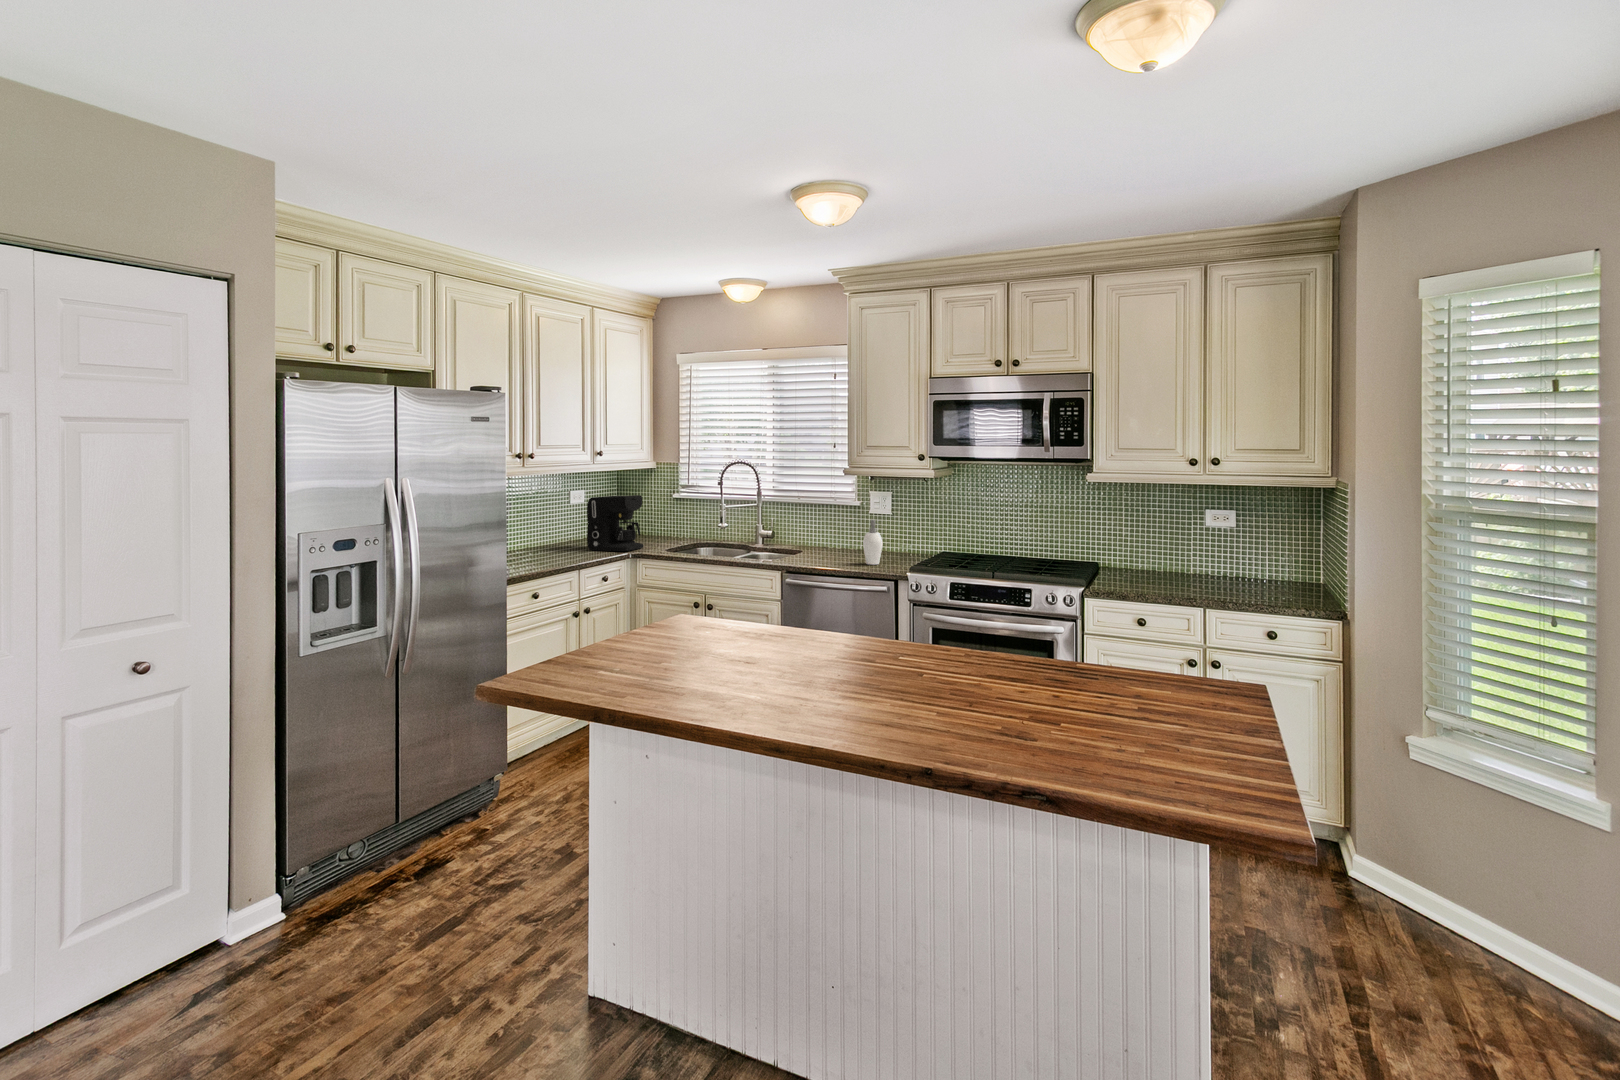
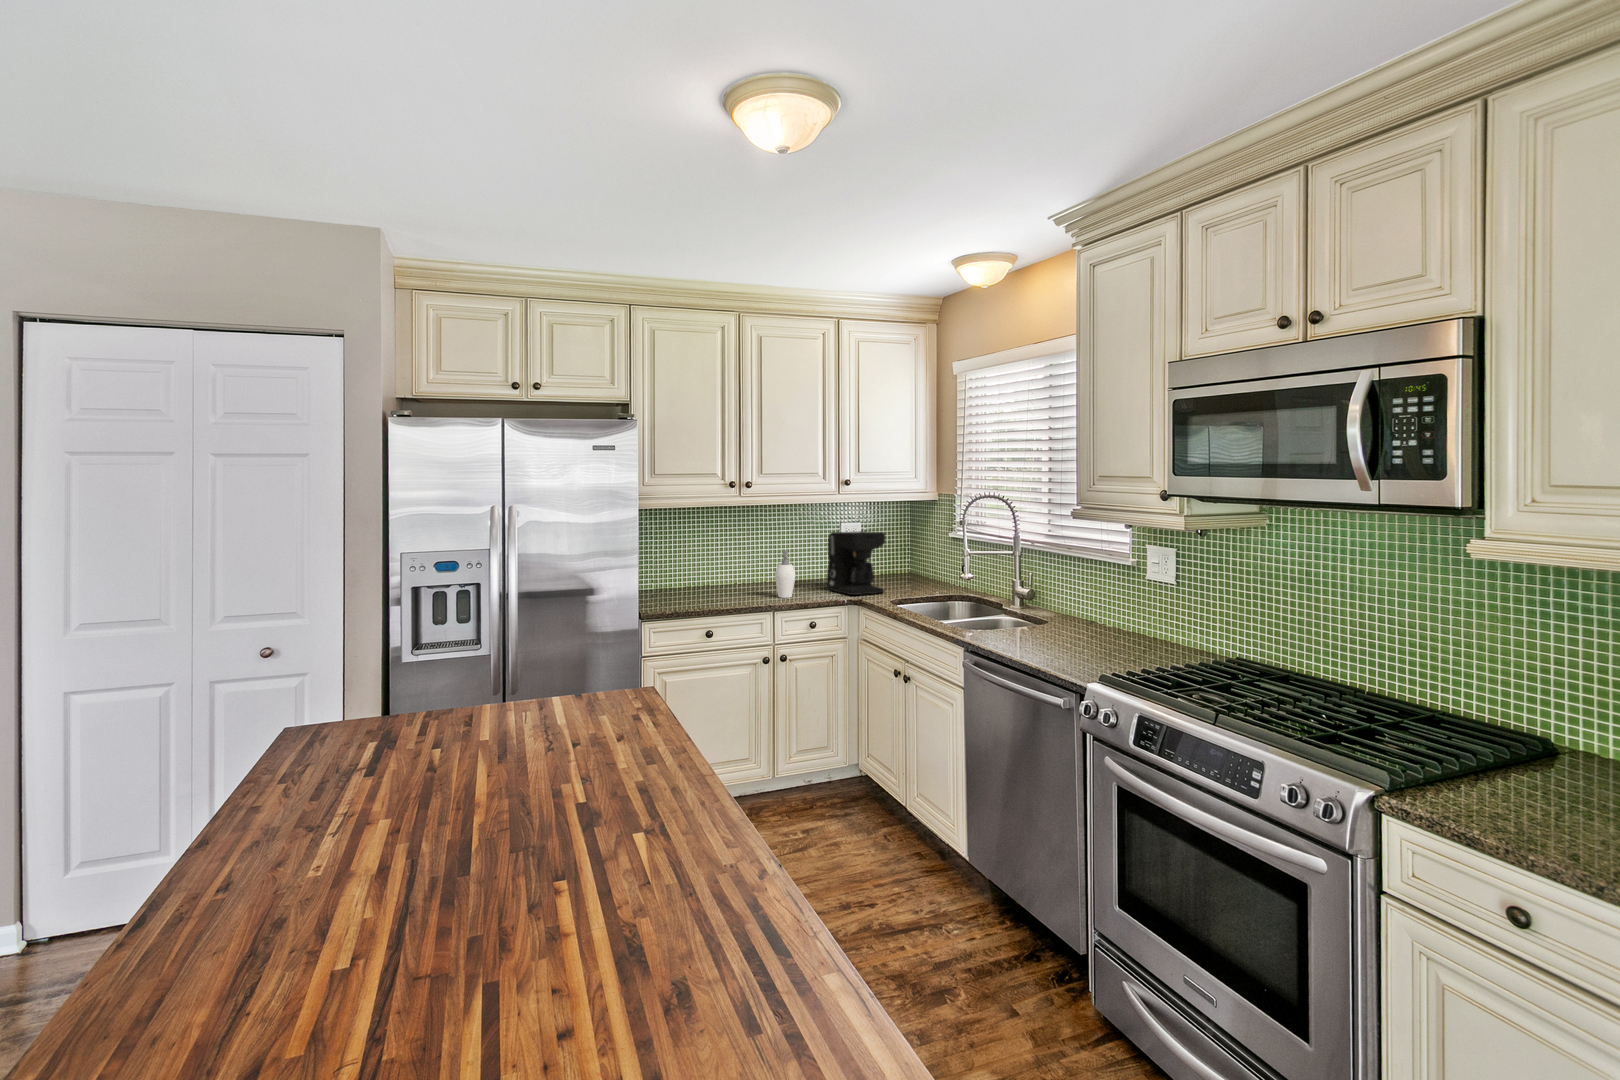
soap dispenser: present [863,520,882,565] -> present [775,551,795,598]

